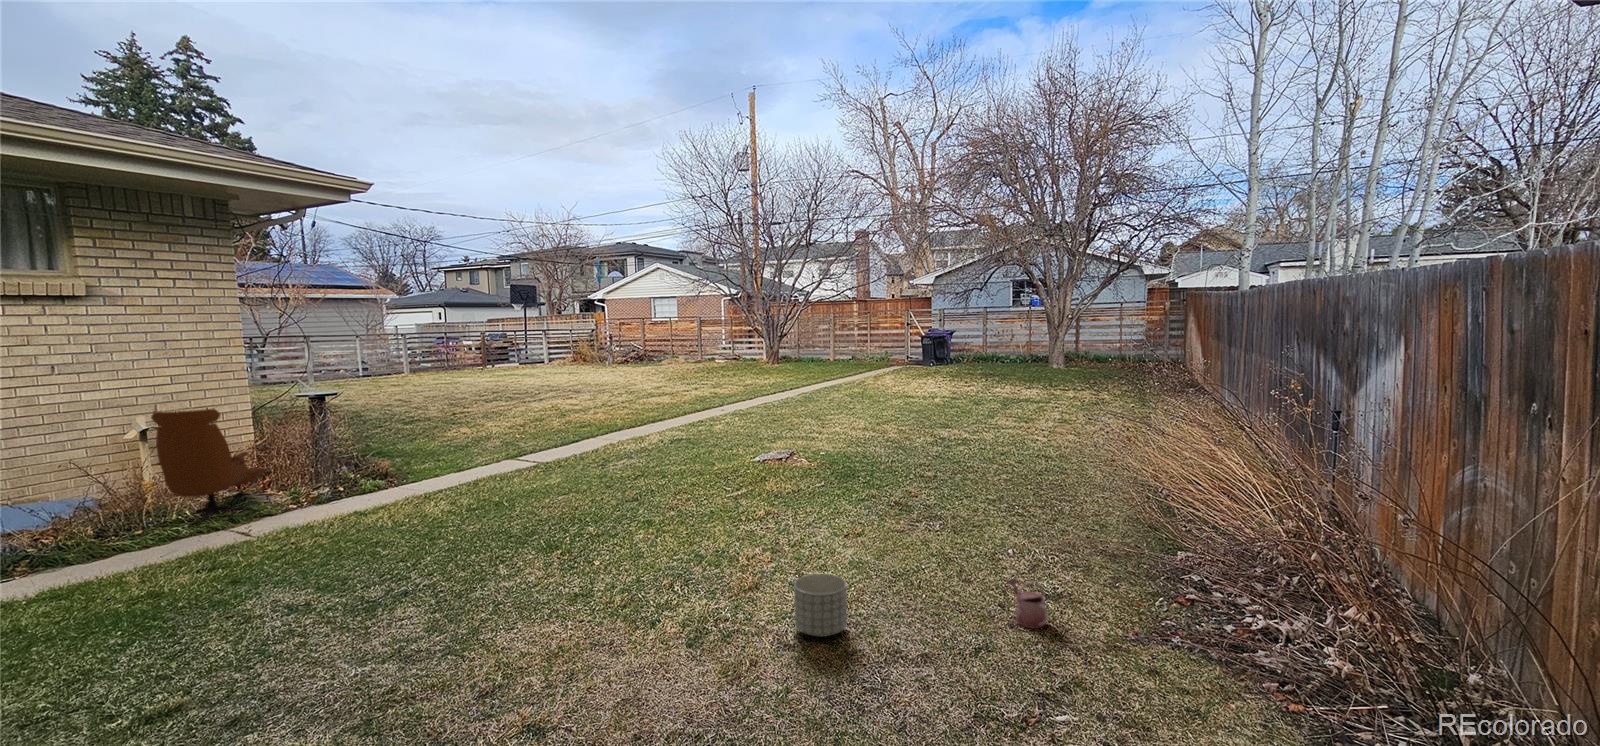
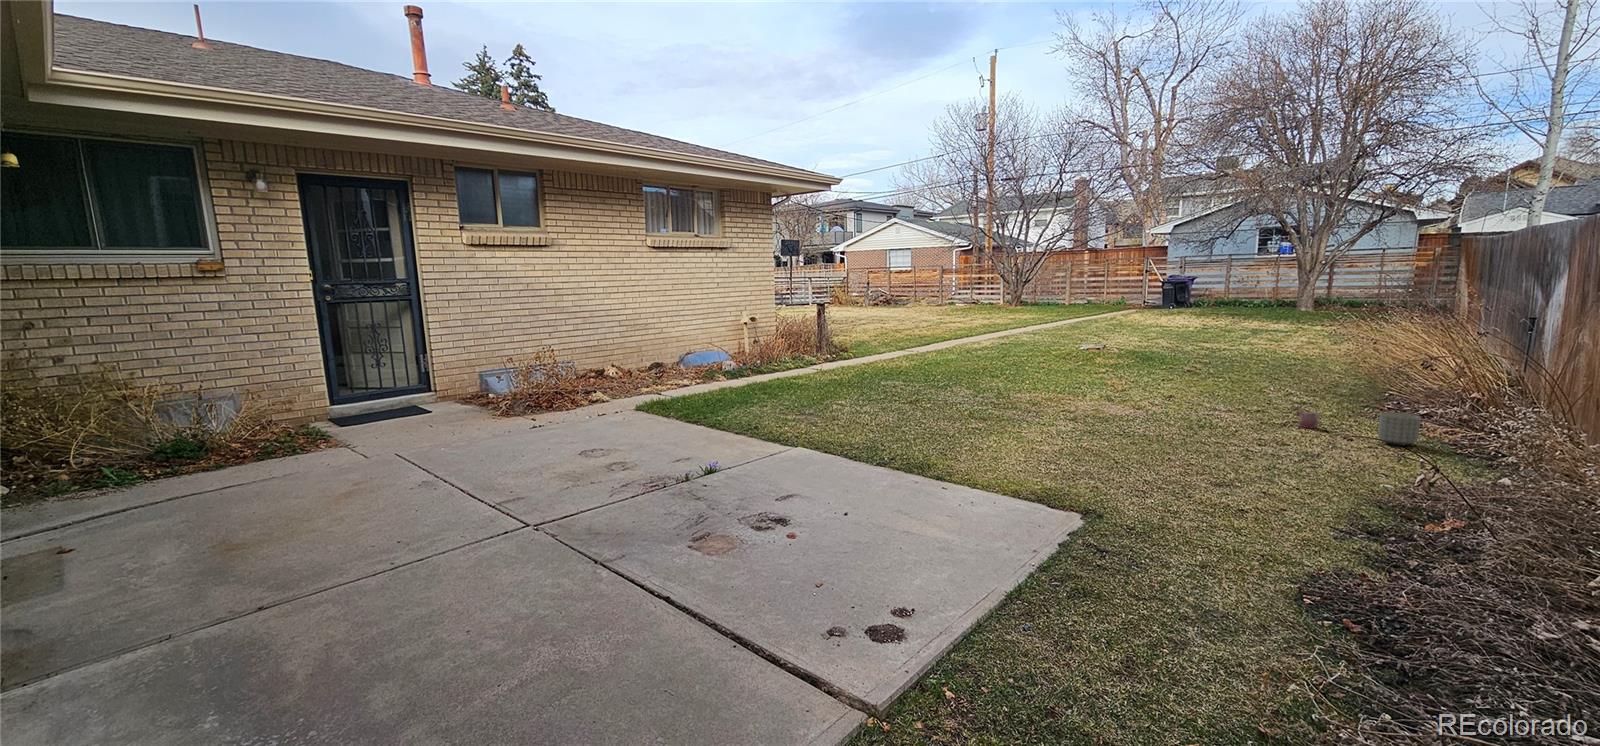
lounge chair: present [151,409,268,526] -> none [751,317,789,382]
planter: present [794,574,847,637] -> present [1378,412,1421,446]

